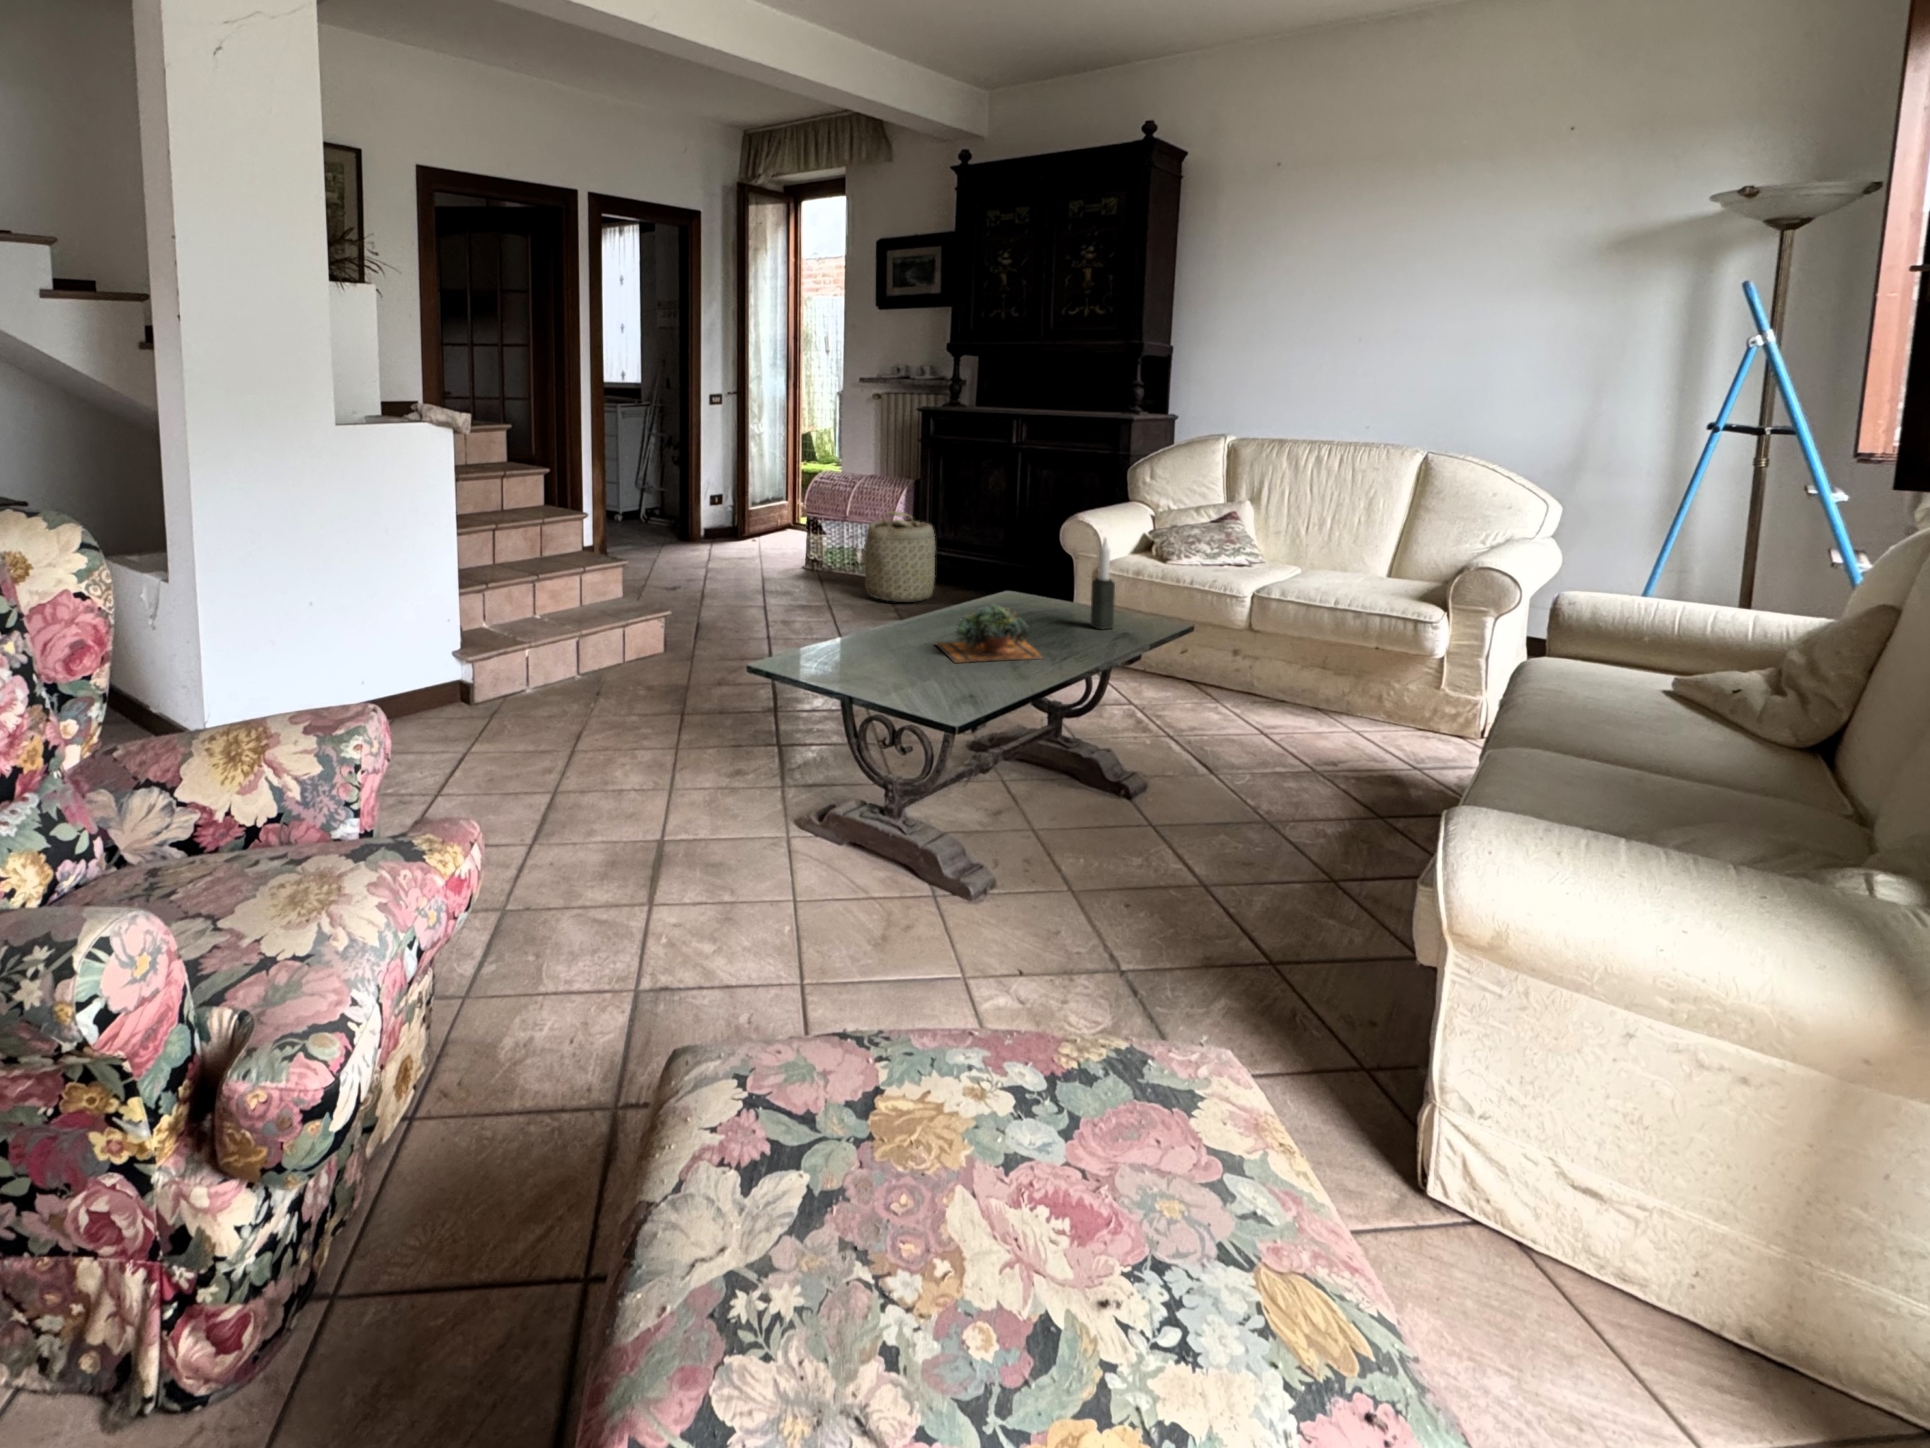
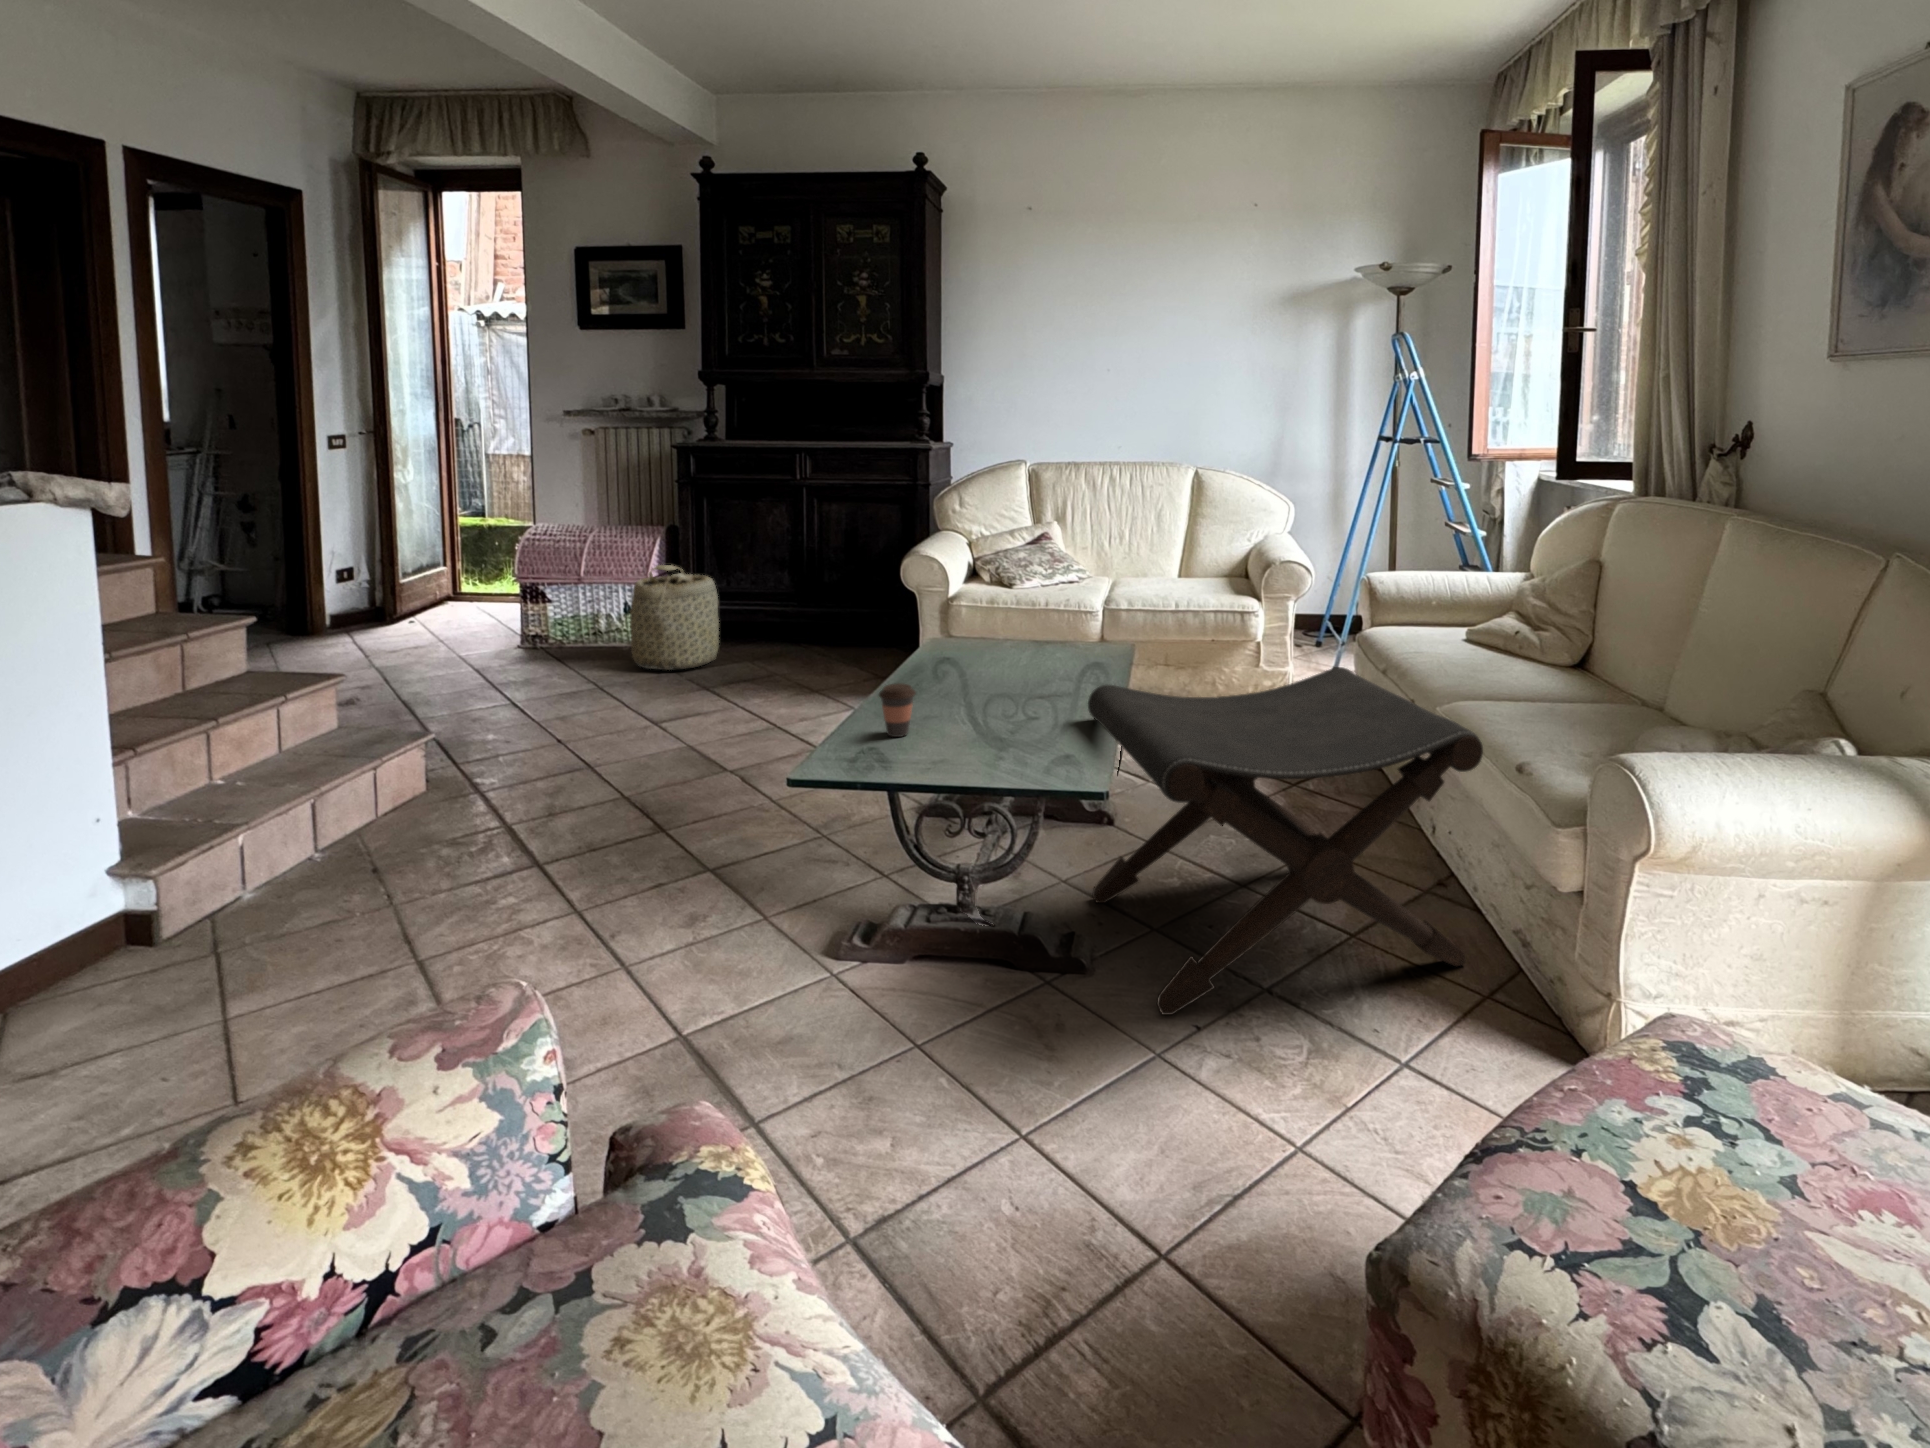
candle: present [1090,538,1115,629] -> none [1039,566,1062,660]
succulent plant: present [936,604,1042,663] -> none [928,649,1051,720]
coffee cup: none [863,617,895,662] -> present [879,683,916,737]
footstool: none [996,649,1389,1029] -> present [1088,667,1483,1015]

